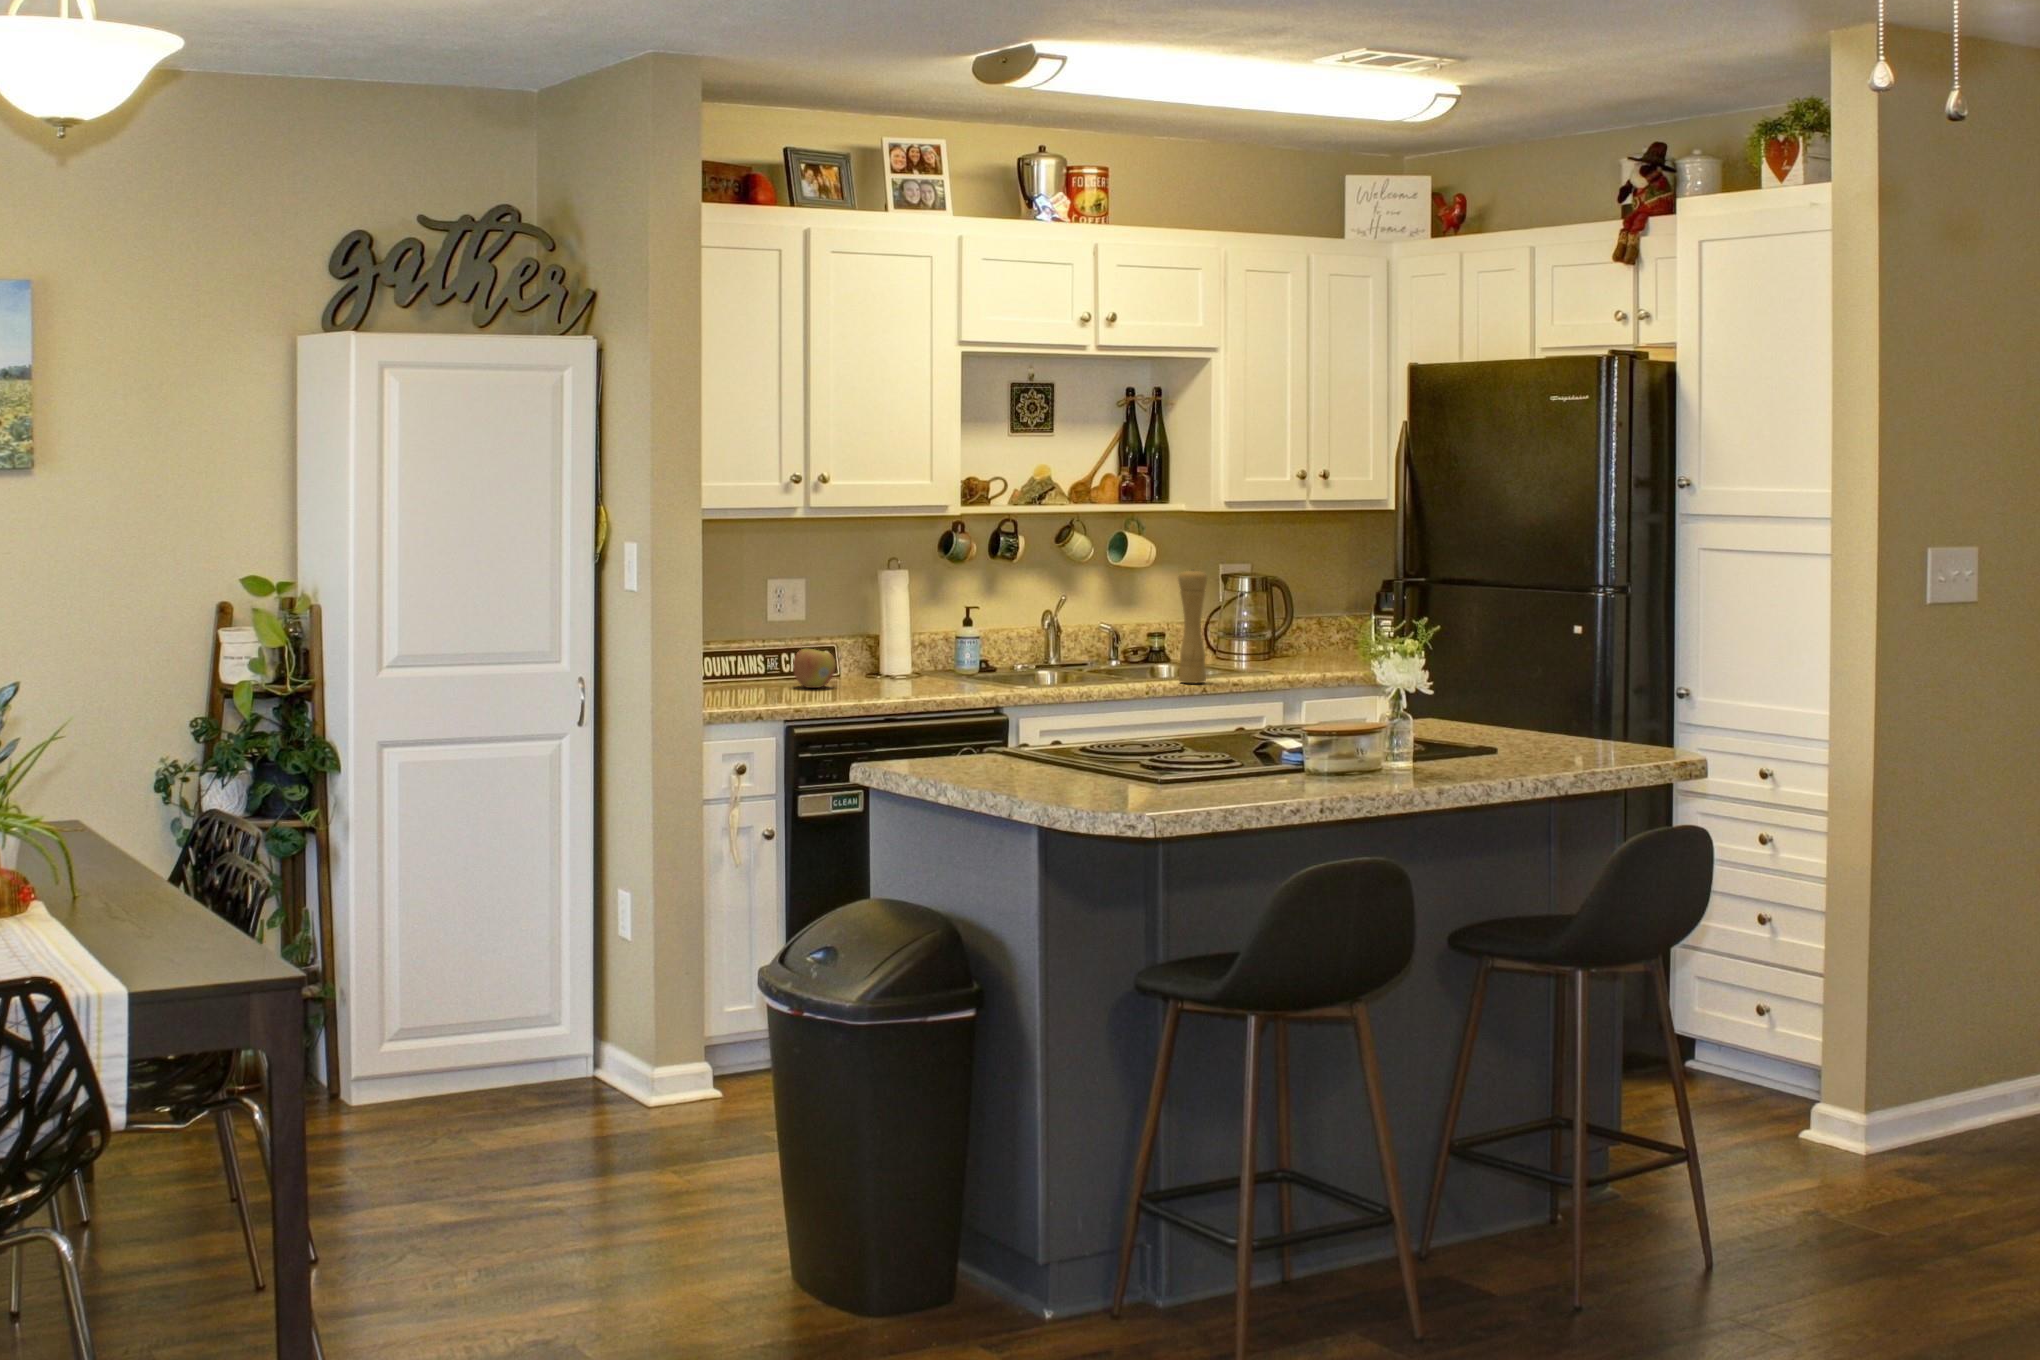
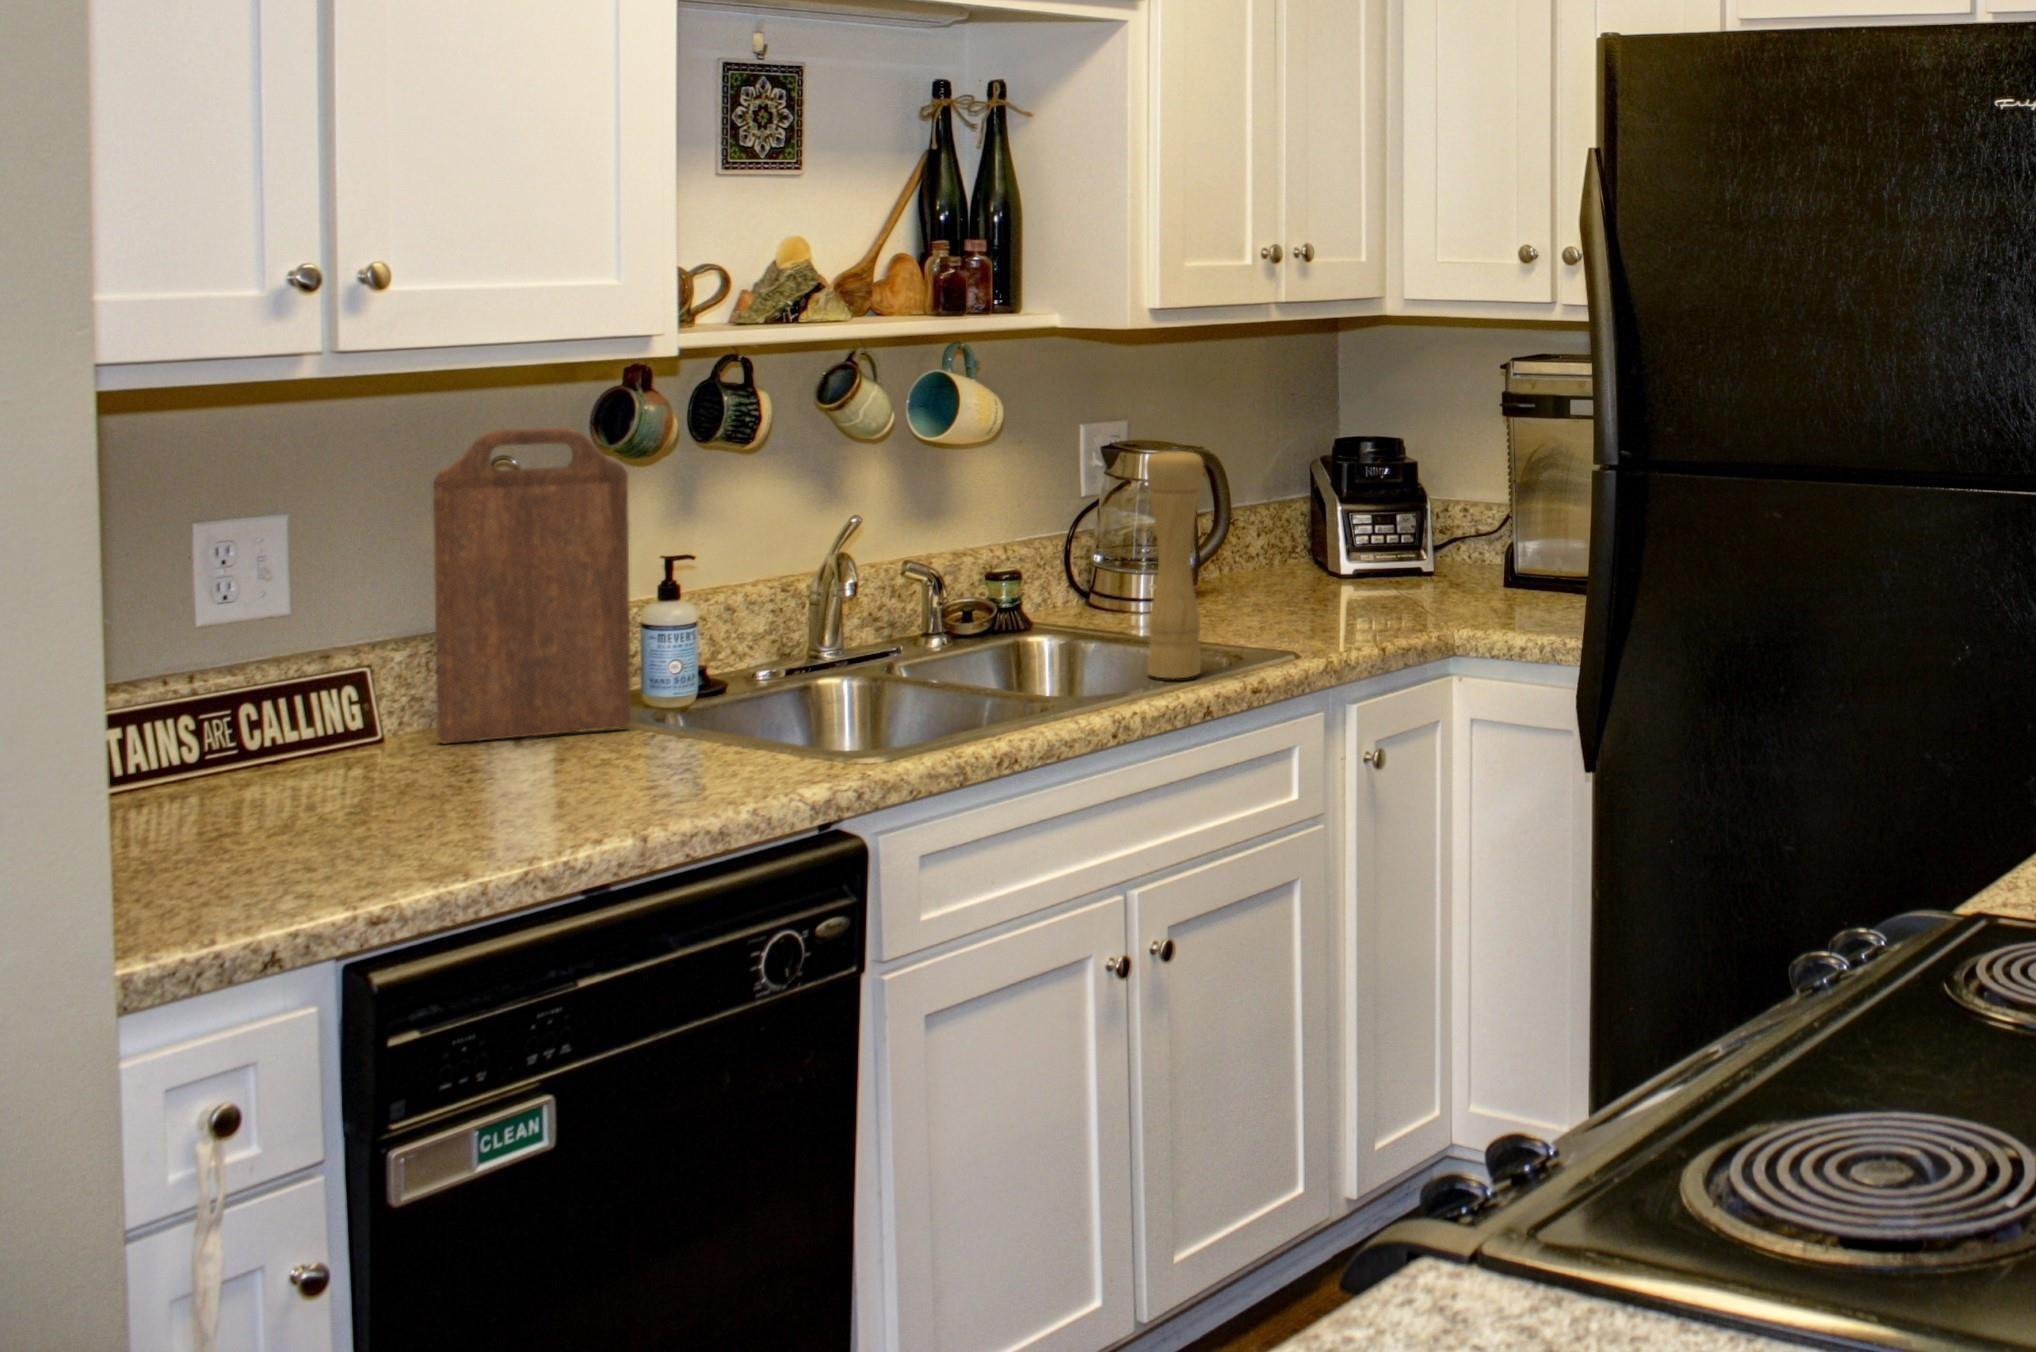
cutting board: none [857,546,934,679] -> present [433,427,631,743]
apple: present [793,649,836,688] -> none [300,705,420,807]

